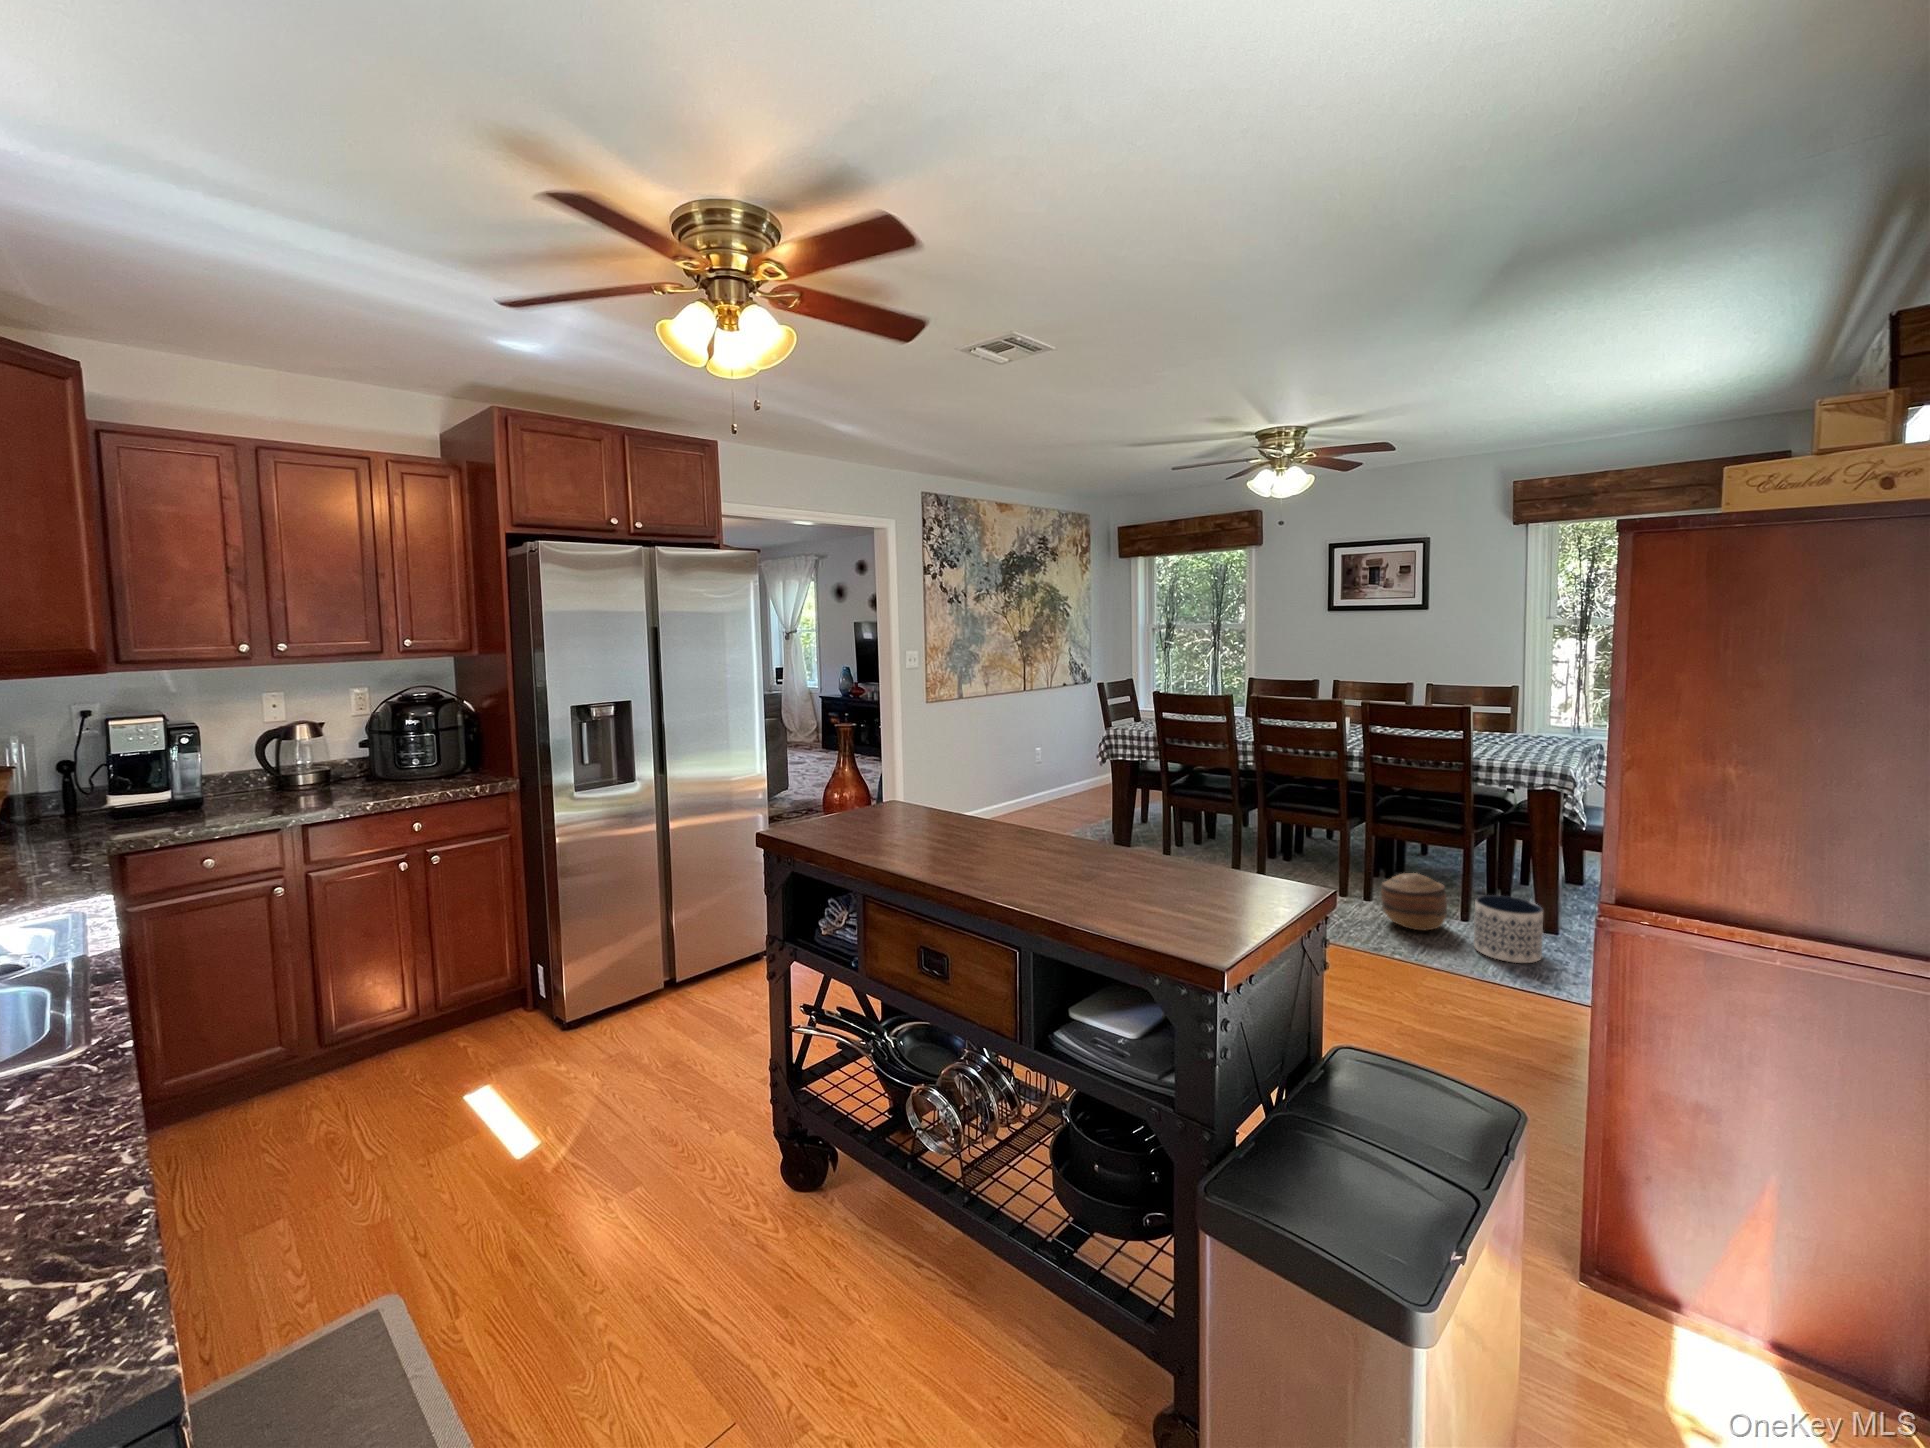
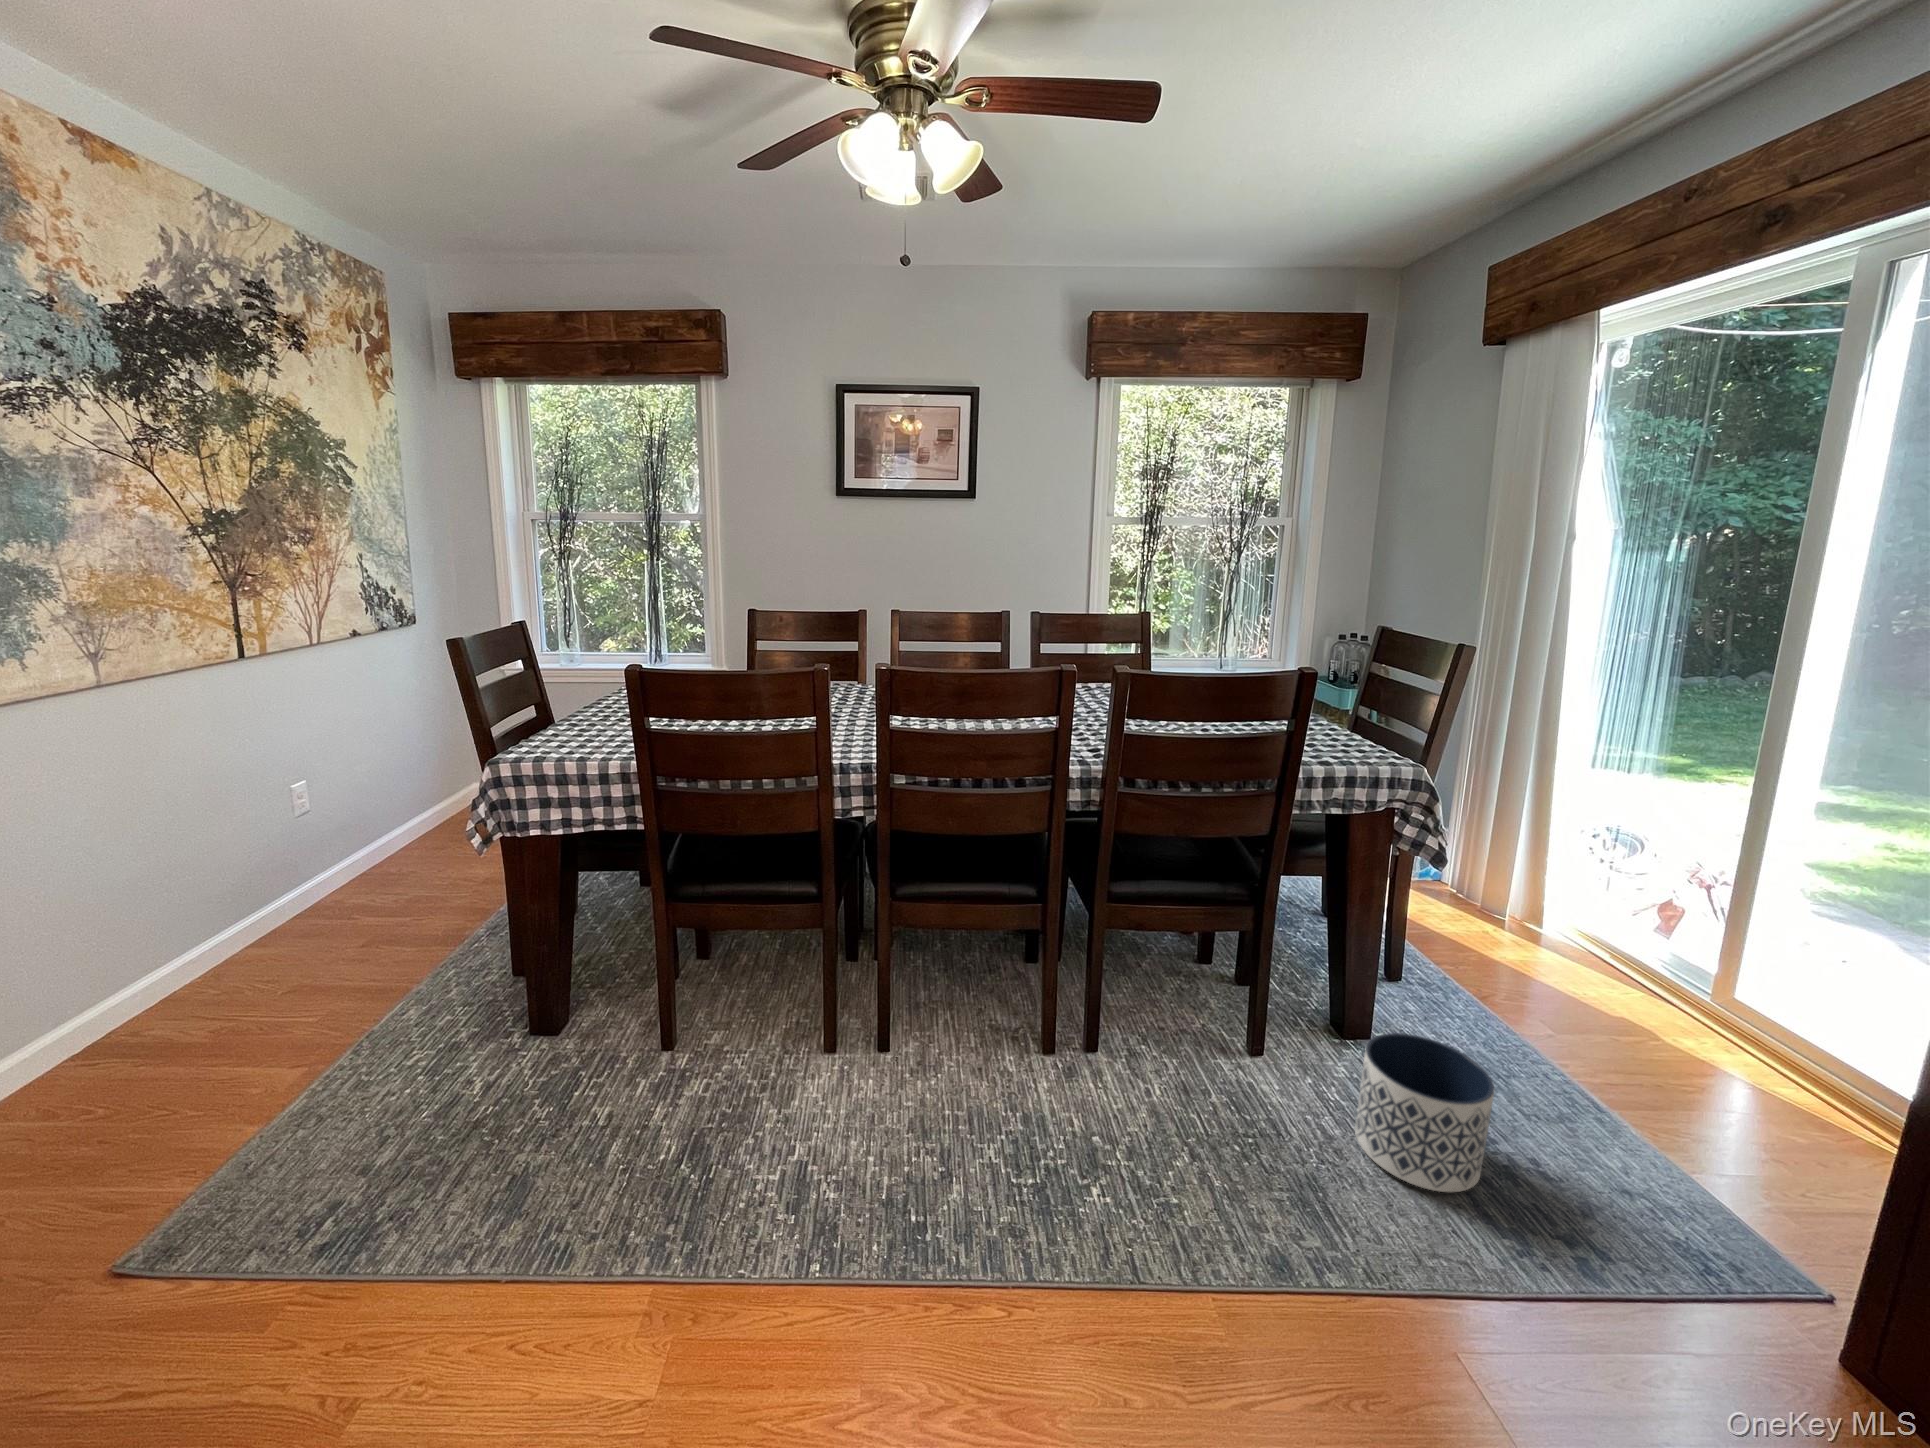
basket: present [1381,873,1447,930] -> none [1172,1012,1295,1143]

